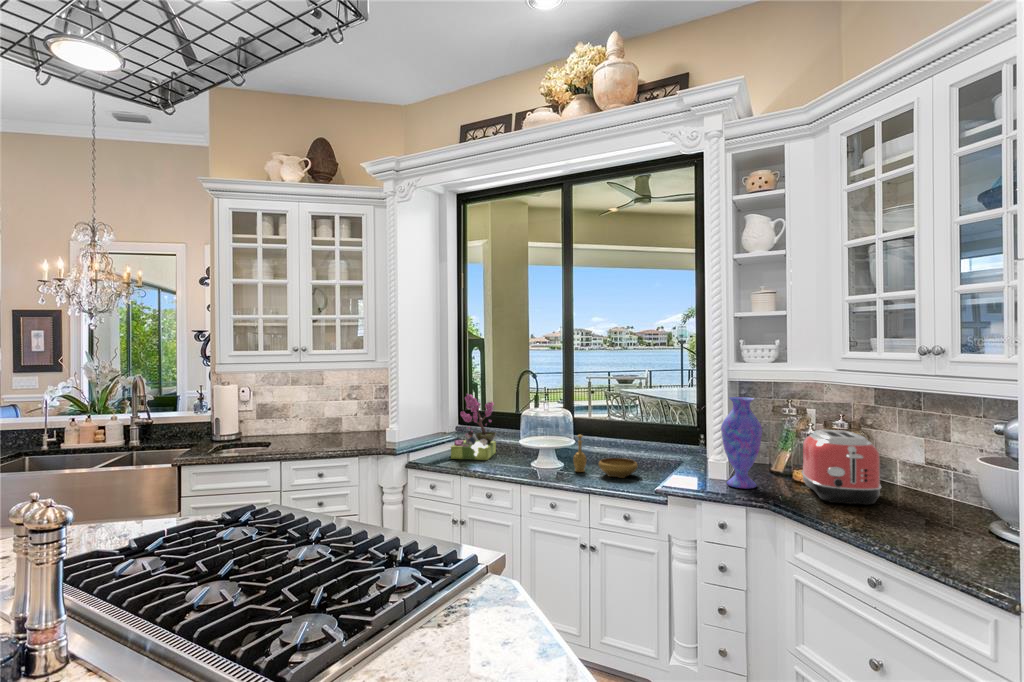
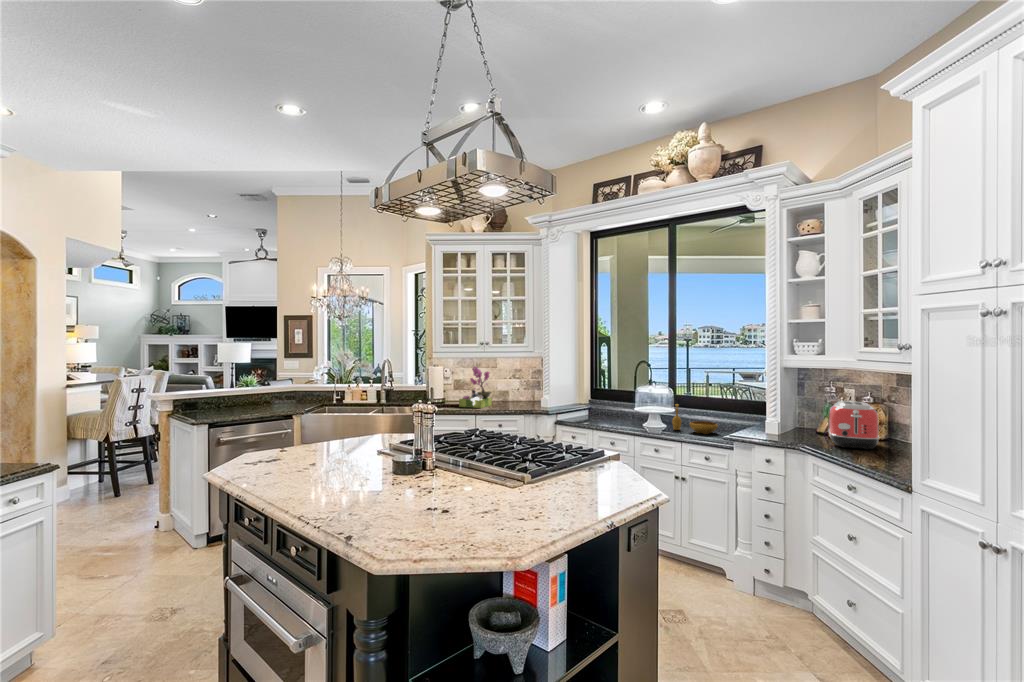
flower arrangement: present [451,394,496,460] -> present [459,366,492,408]
vase: present [721,397,762,489] -> none [772,378,801,439]

